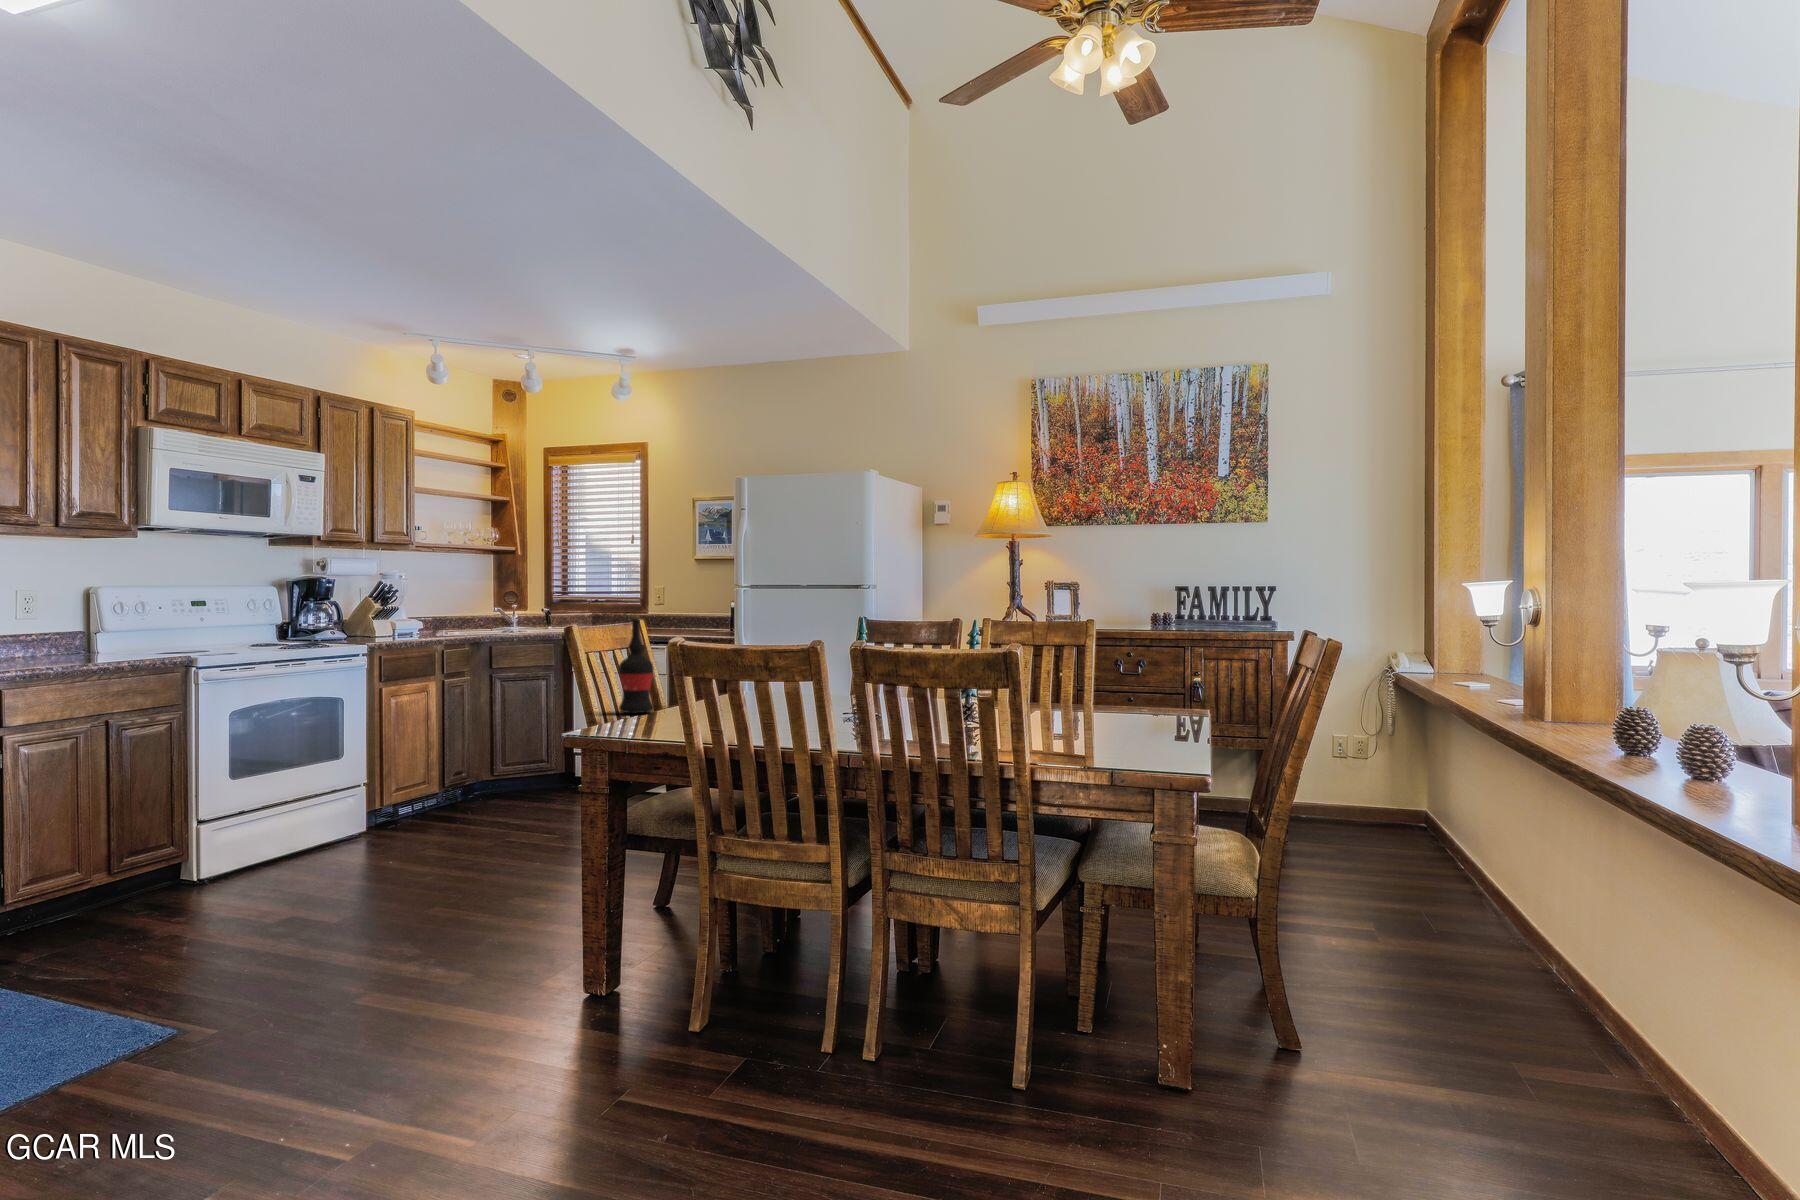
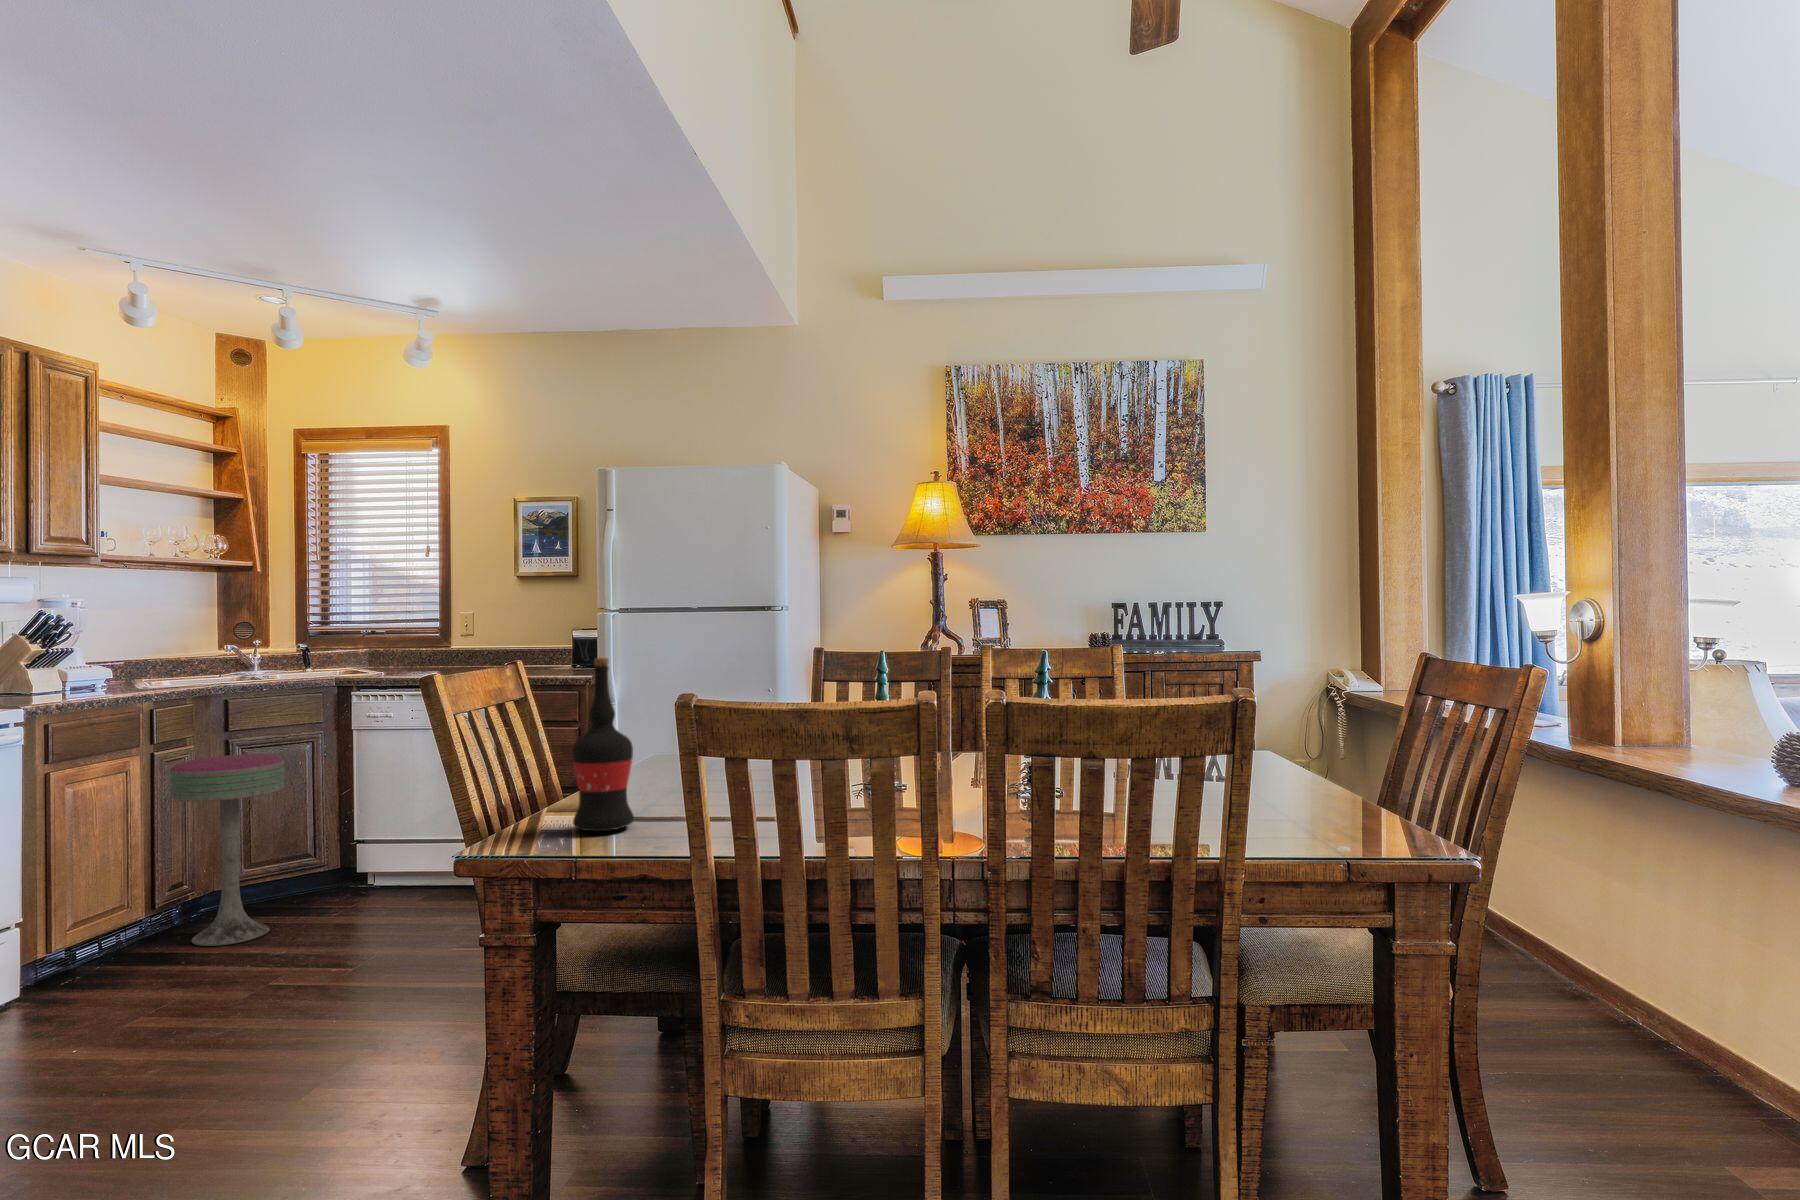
bar stool: none [452,686,523,814] -> present [170,754,285,946]

